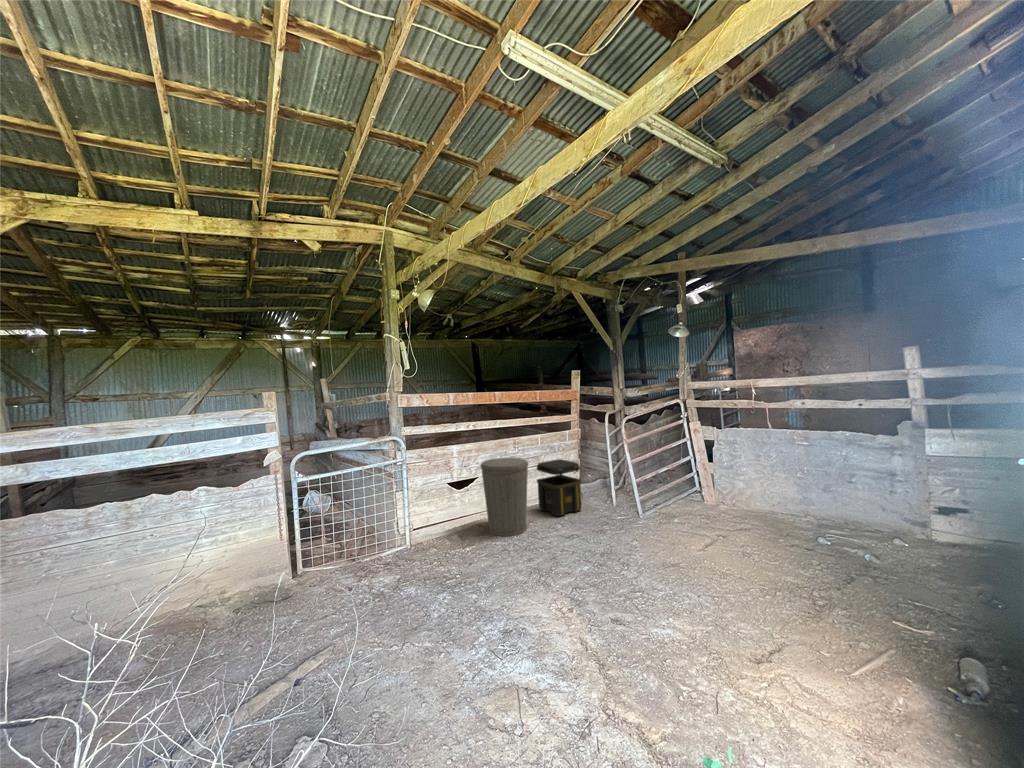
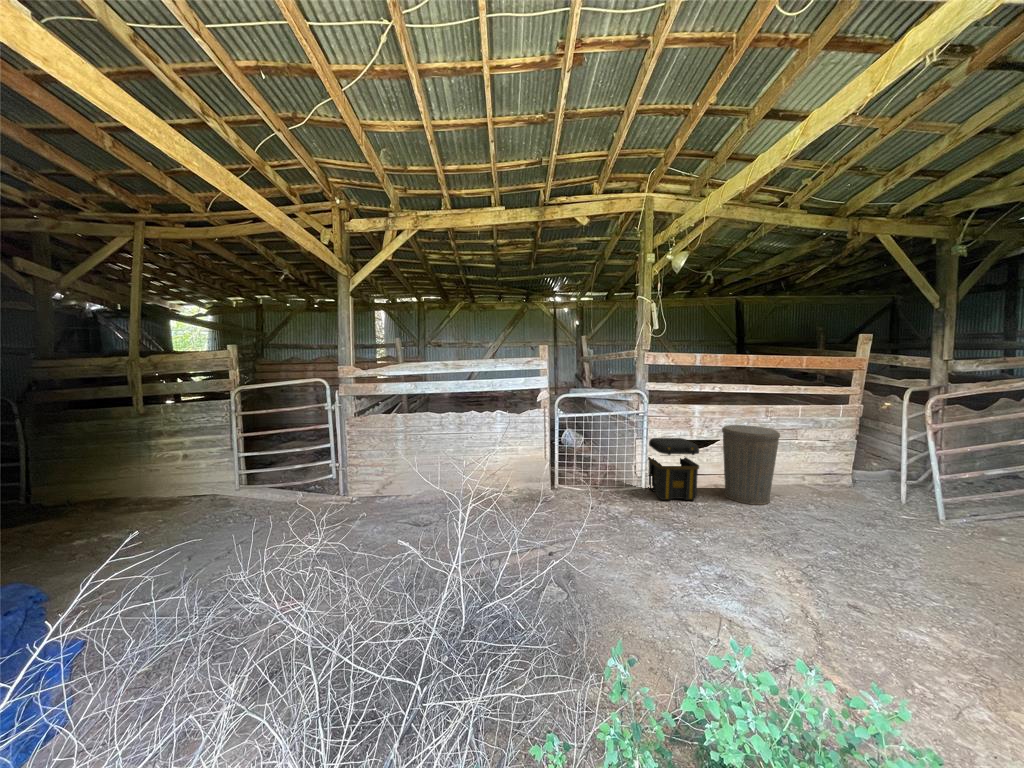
toolbox: present [537,459,581,516] -> present [648,438,699,500]

